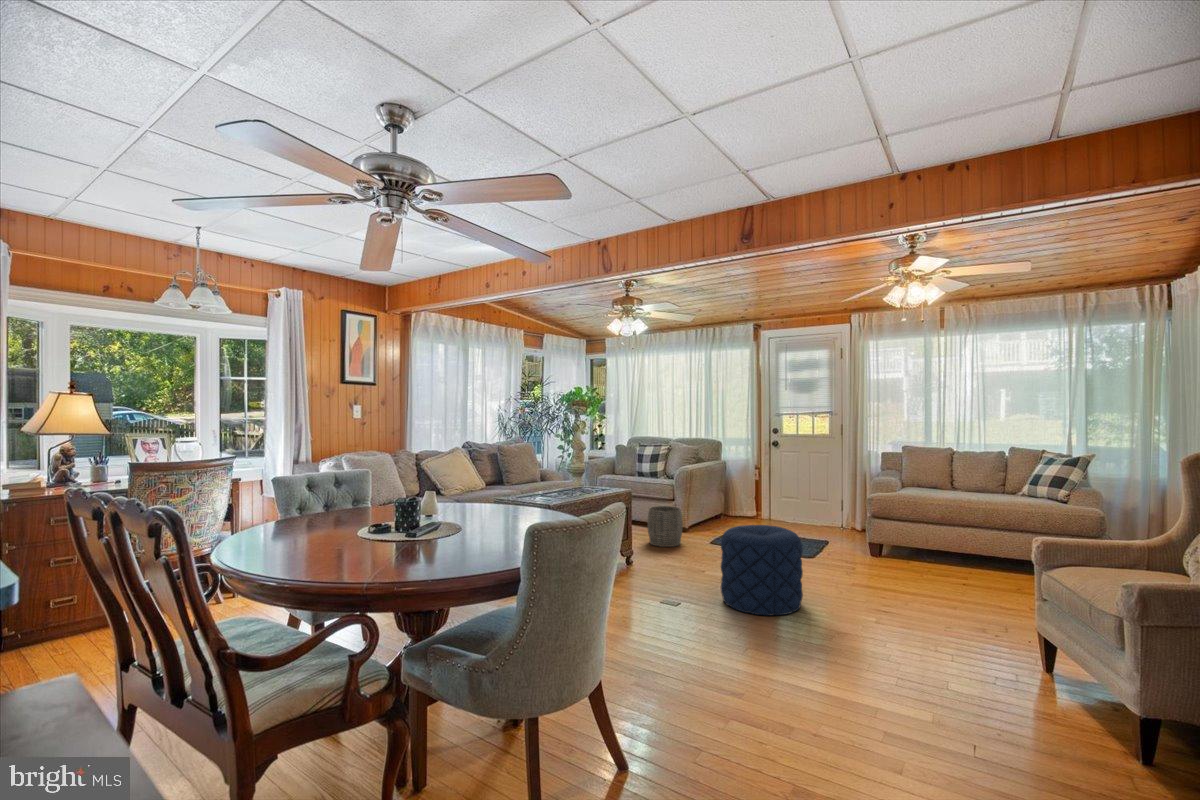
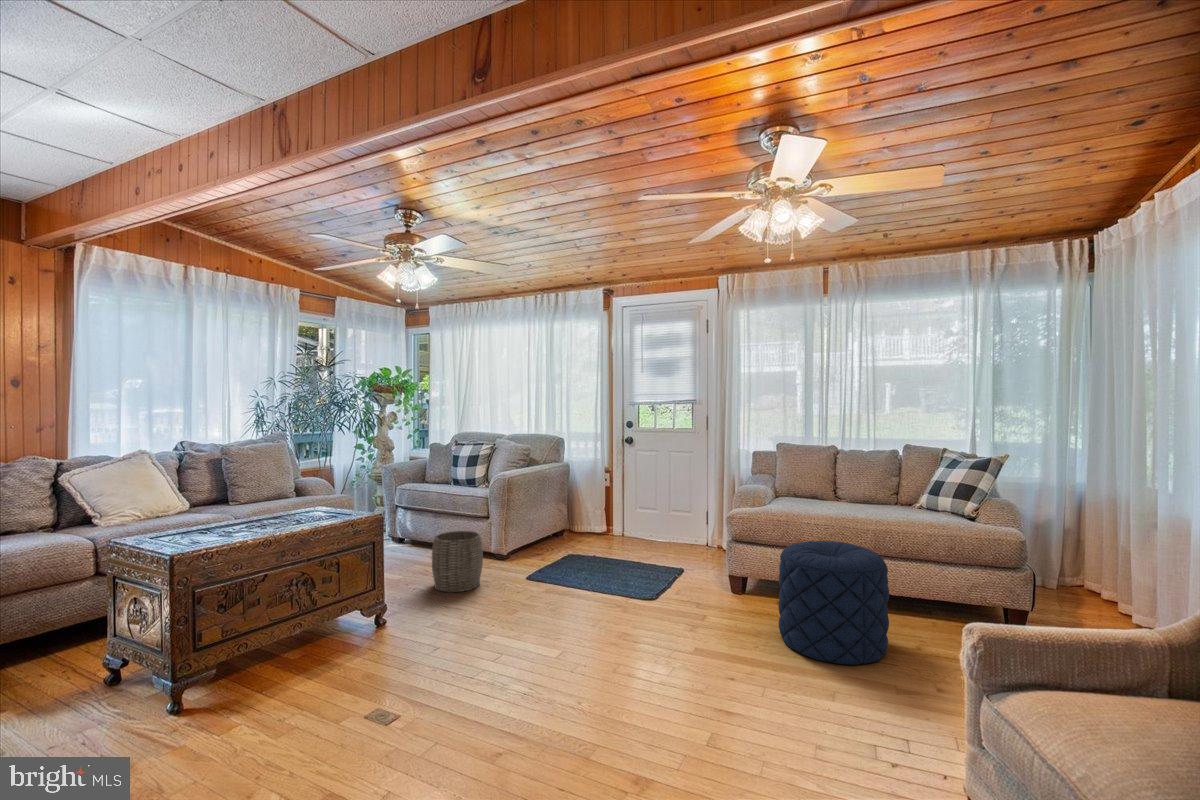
pouf: present [721,525,803,615] -> present [778,541,889,665]

